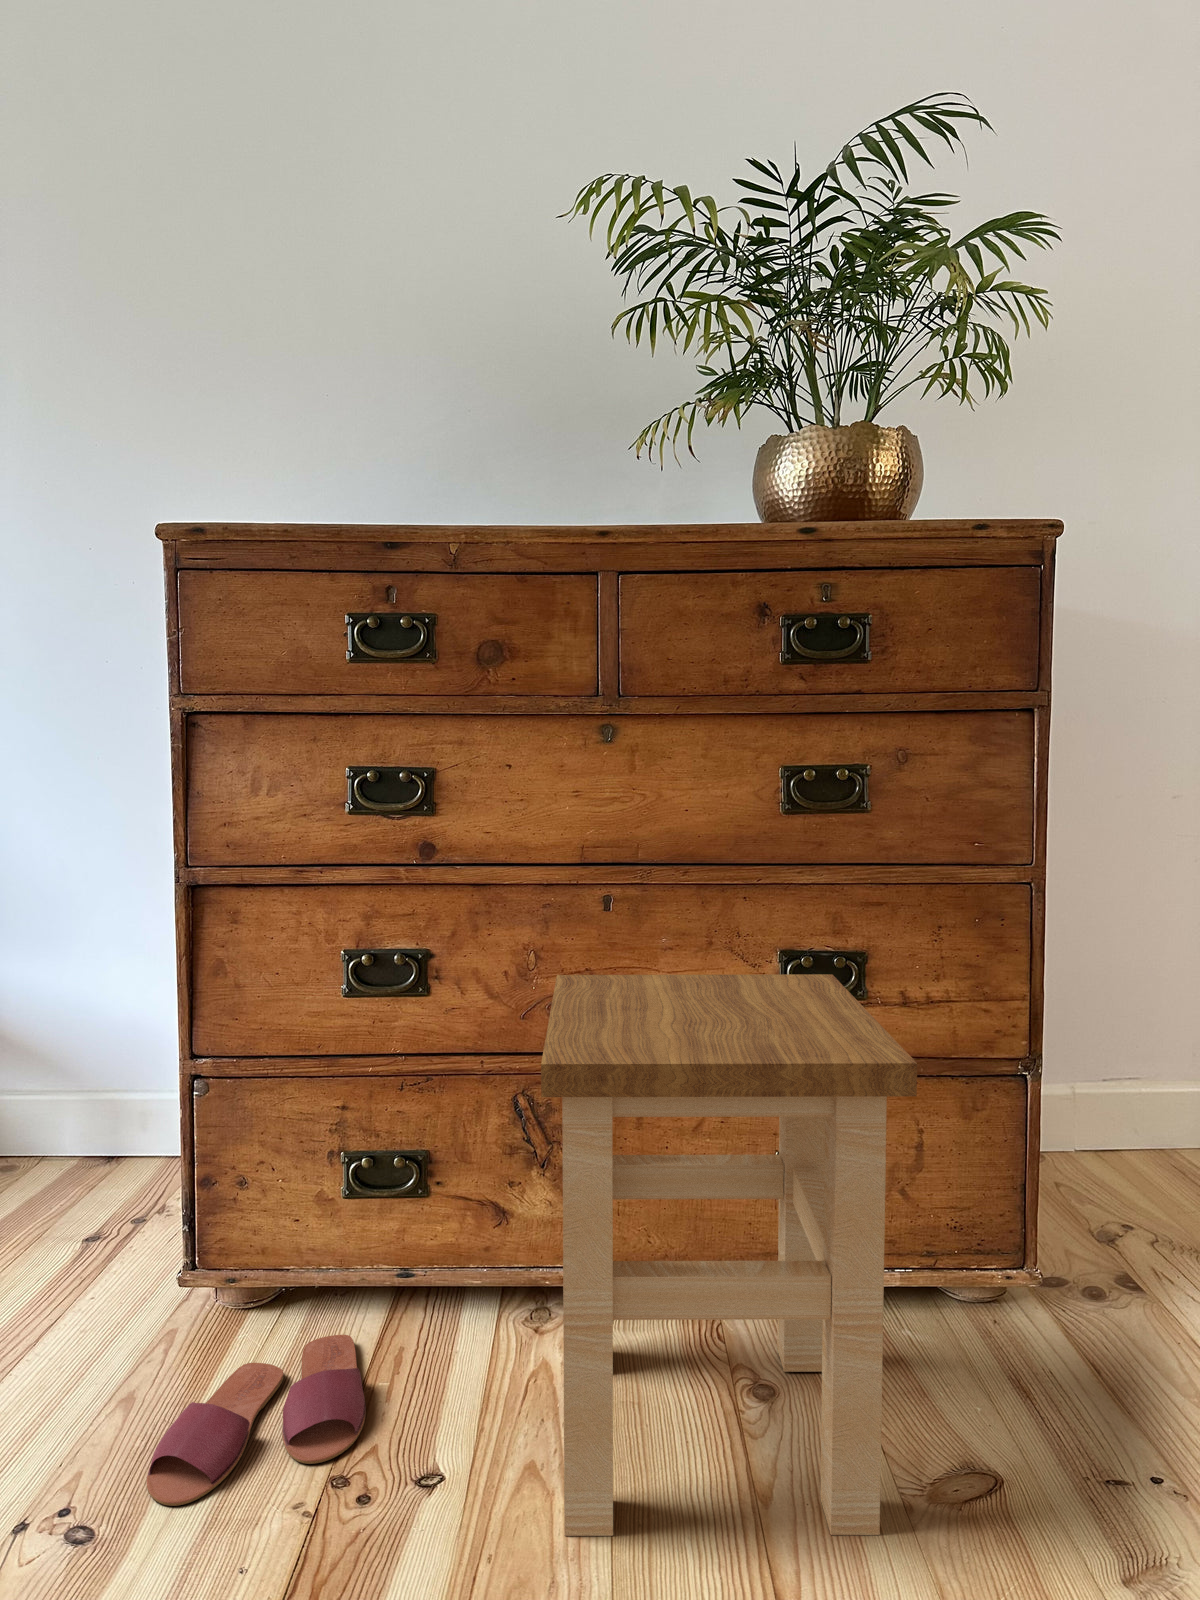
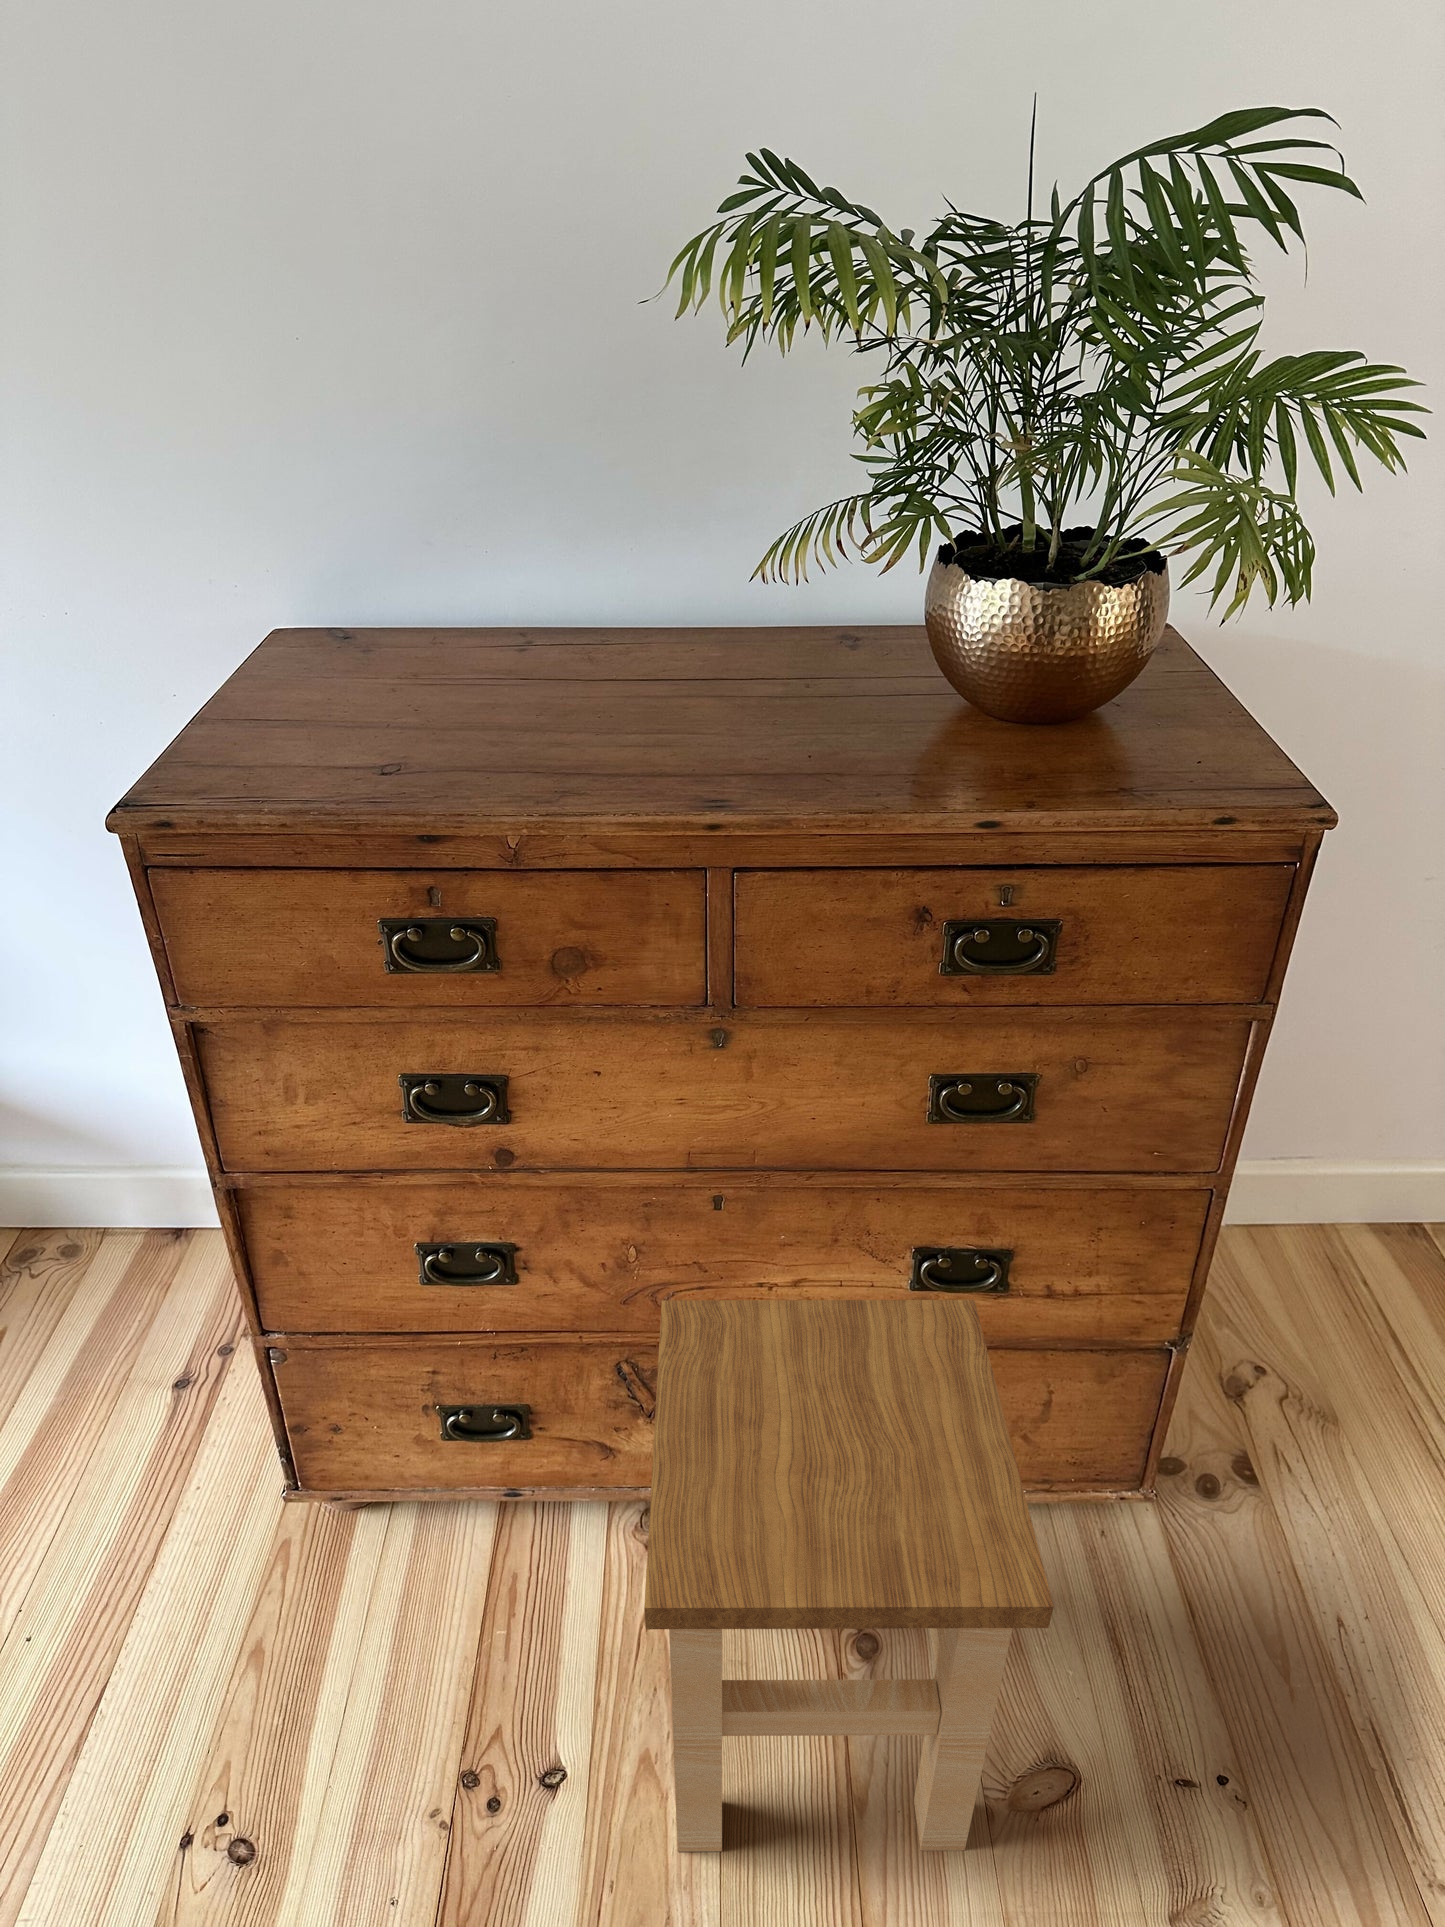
slippers: present [147,1335,366,1506] -> none [288,1561,487,1810]

